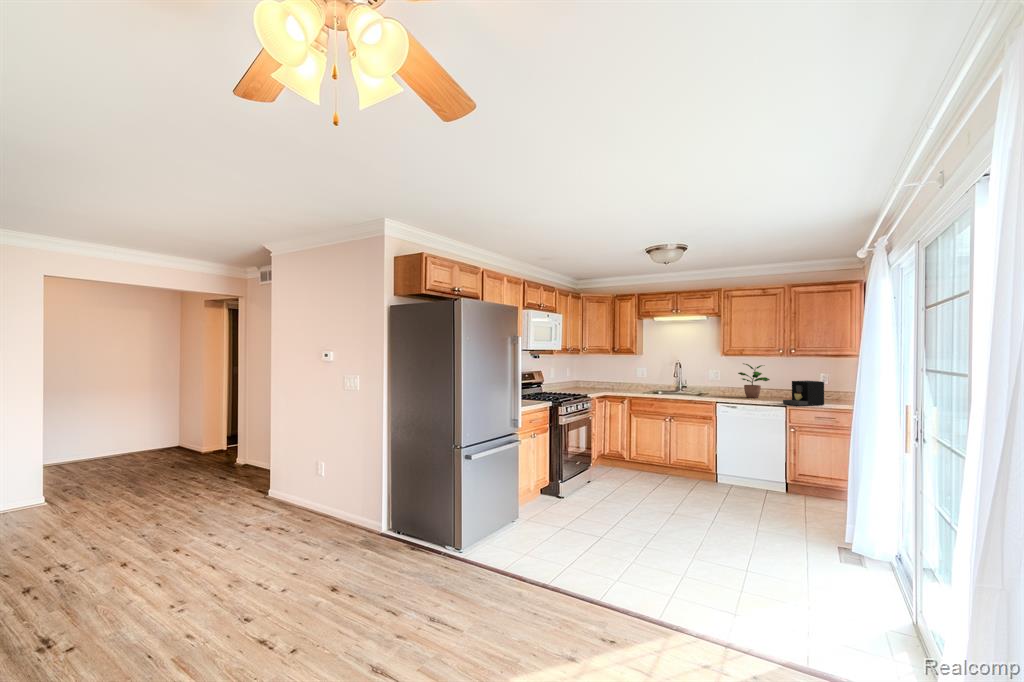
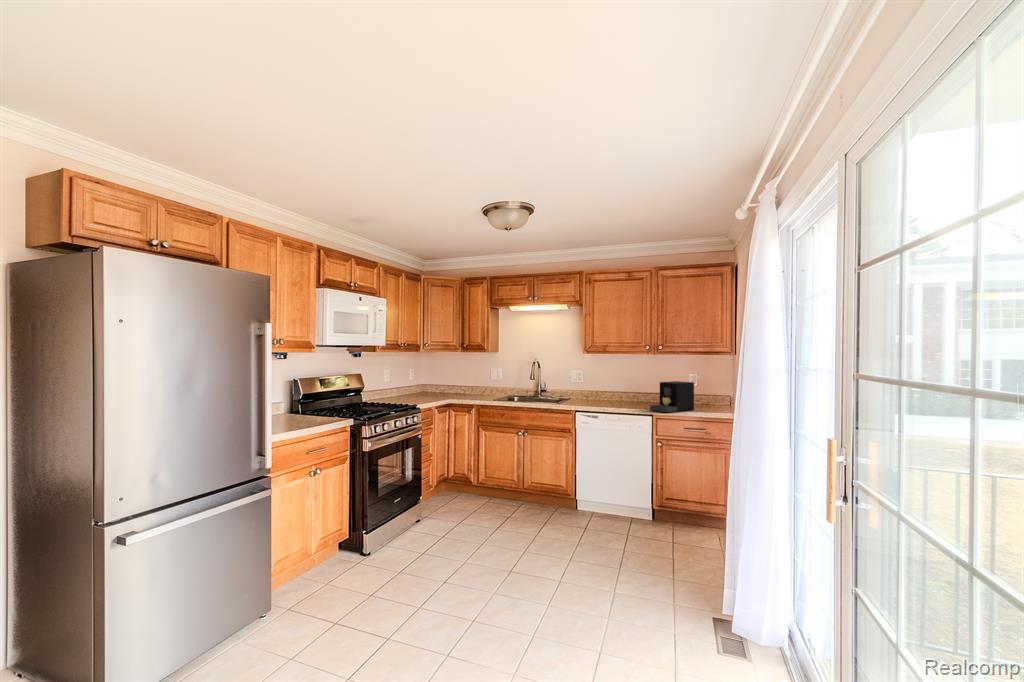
potted plant: present [738,363,770,398] -> none [602,361,636,403]

